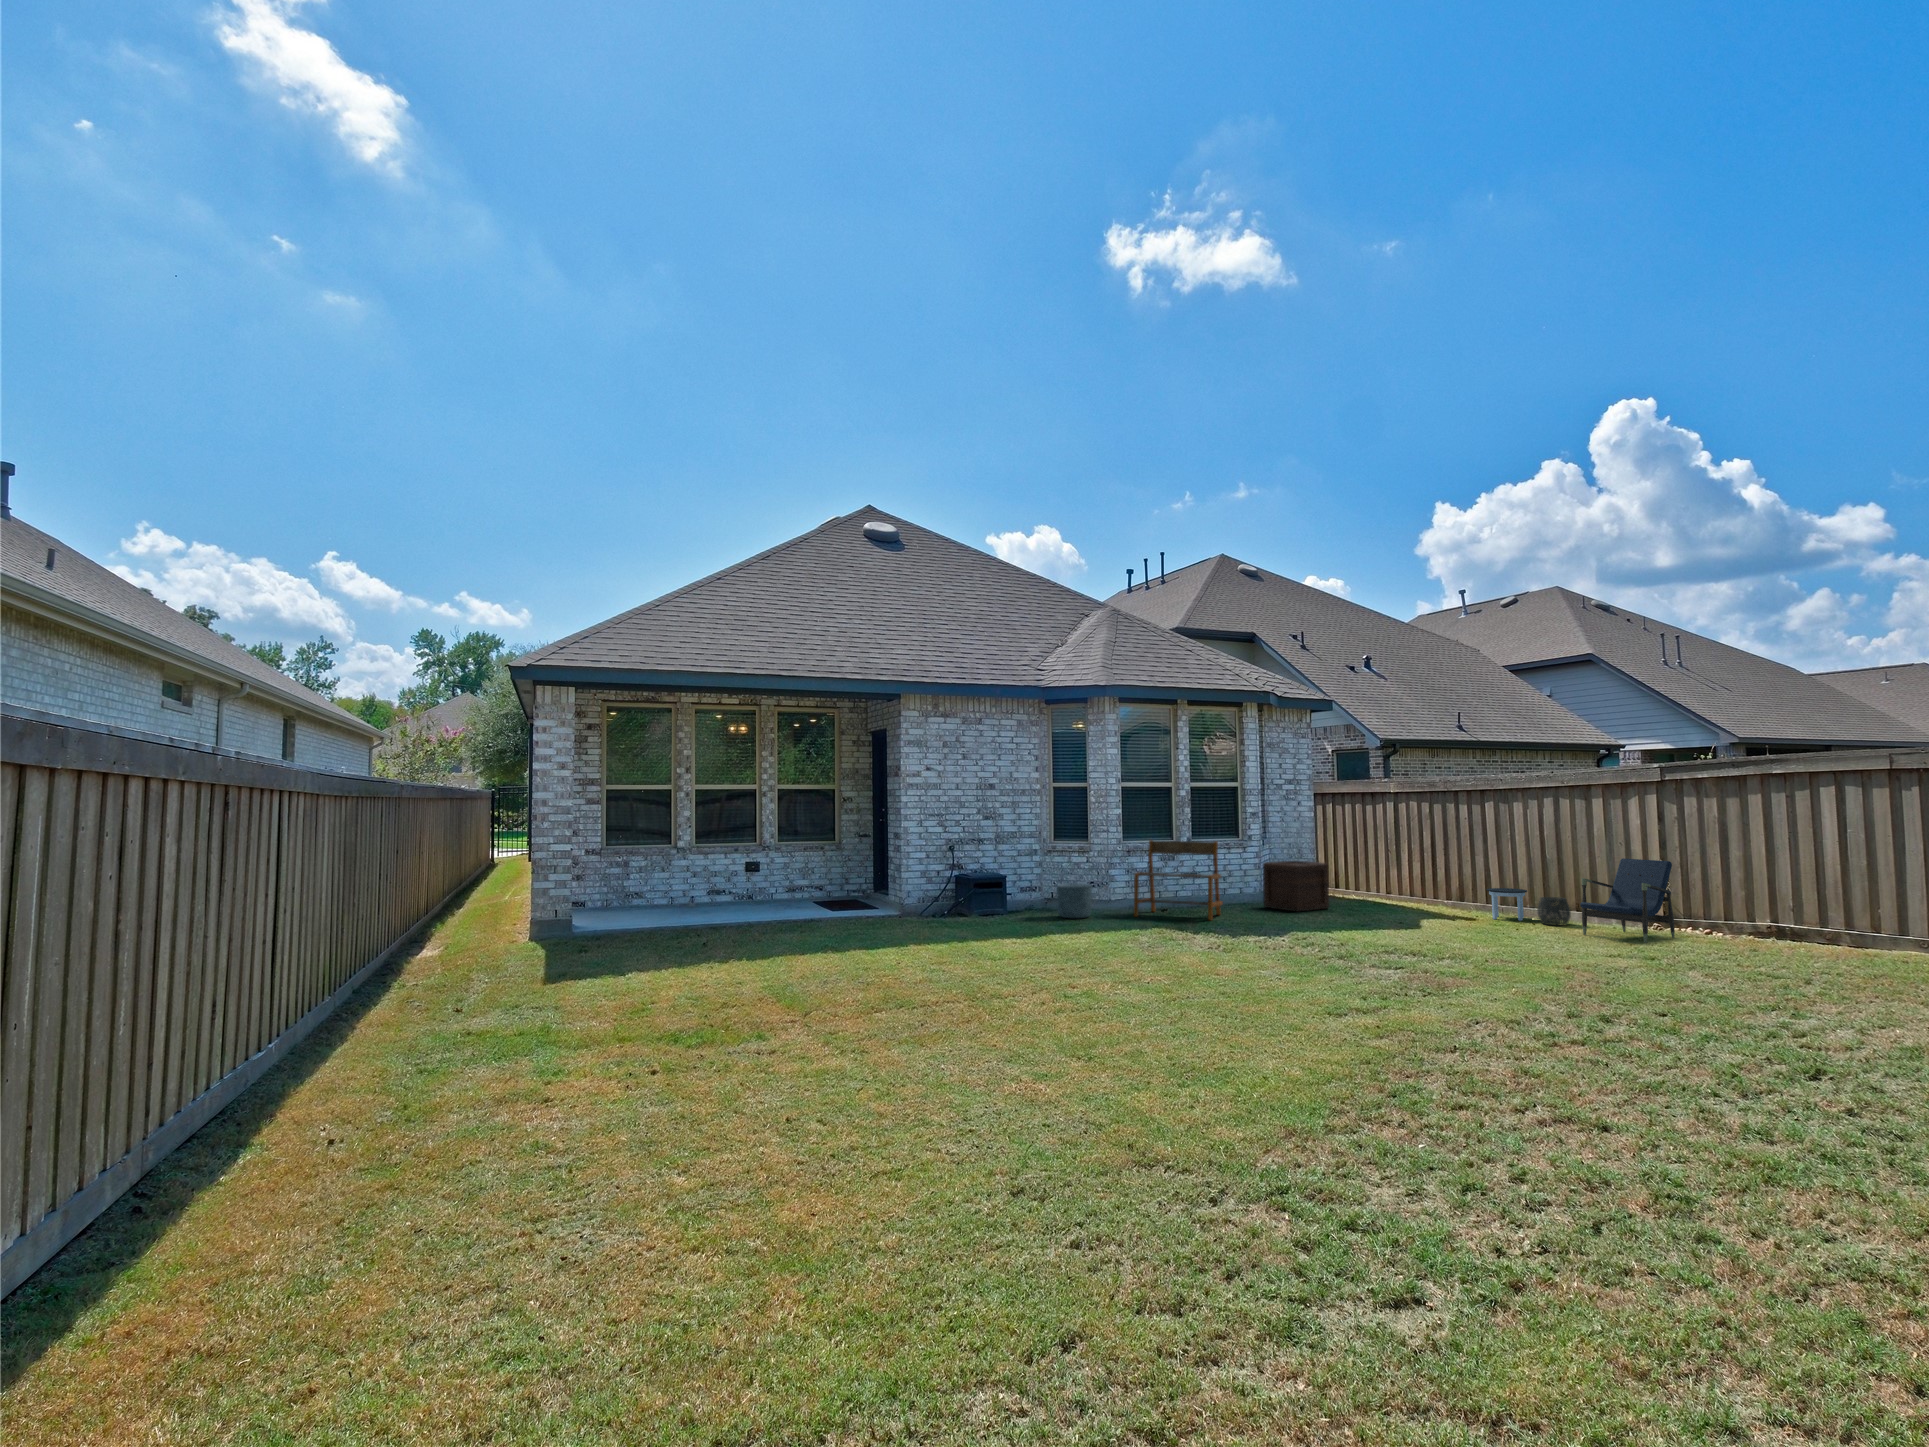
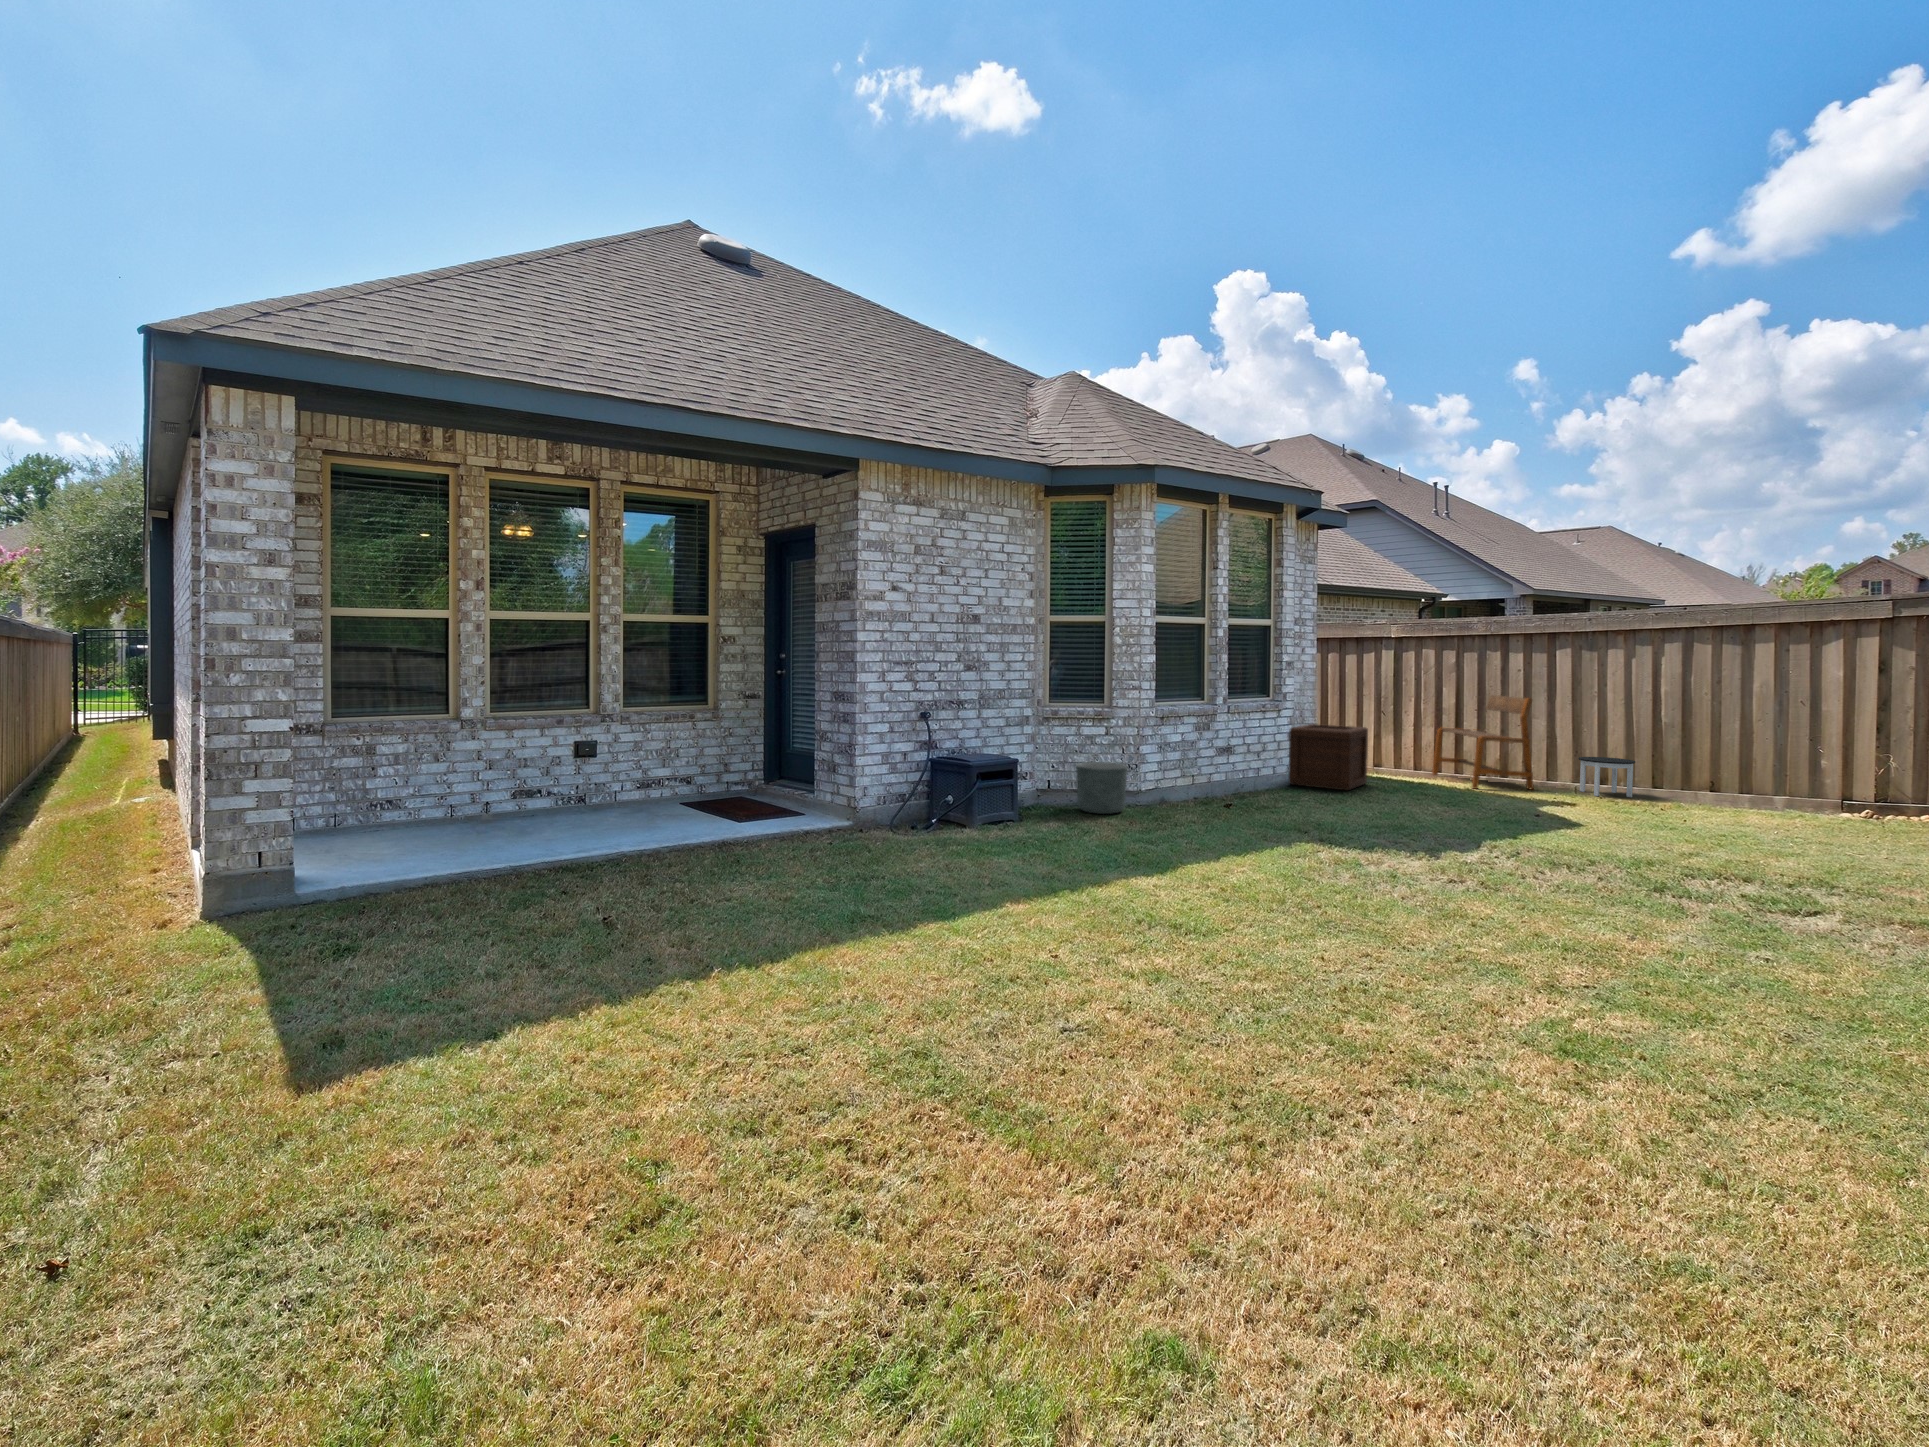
bench: present [1134,840,1223,920] -> present [1432,695,1534,790]
lounge chair: present [1580,858,1675,943] -> none [1784,722,1910,832]
woven basket: present [1538,897,1571,925] -> none [1663,769,1712,805]

